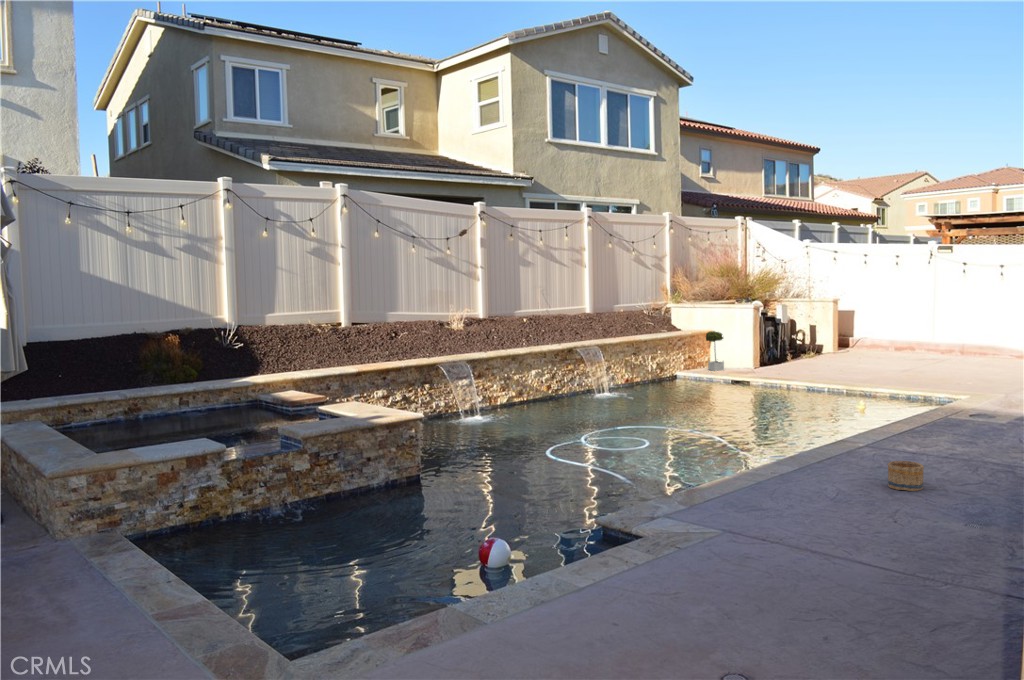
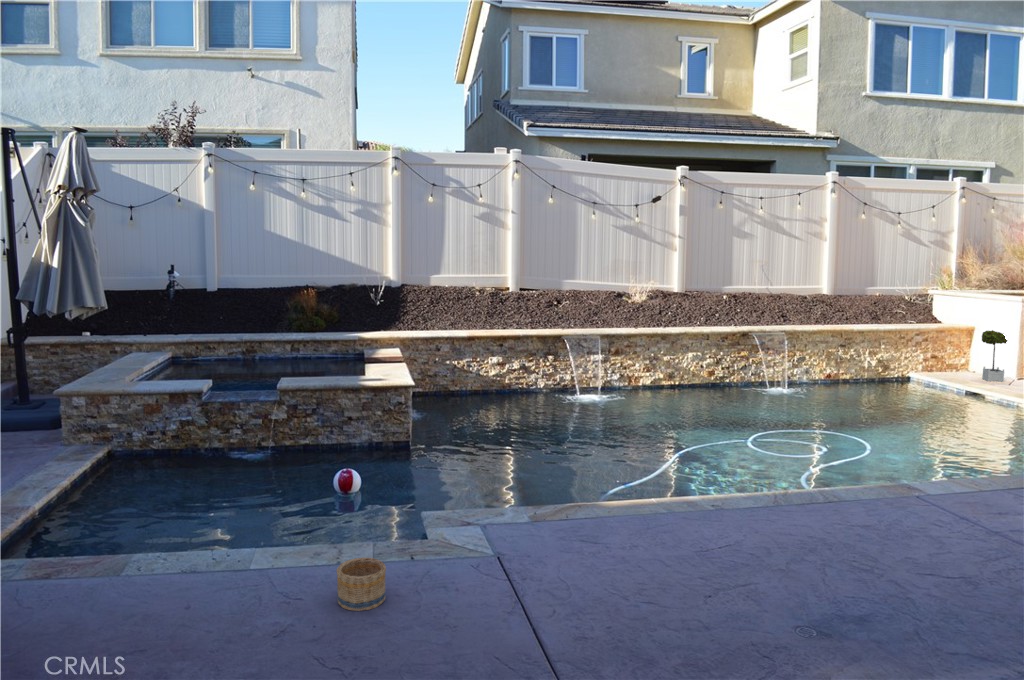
basket: present [888,461,924,491] -> present [336,558,386,611]

